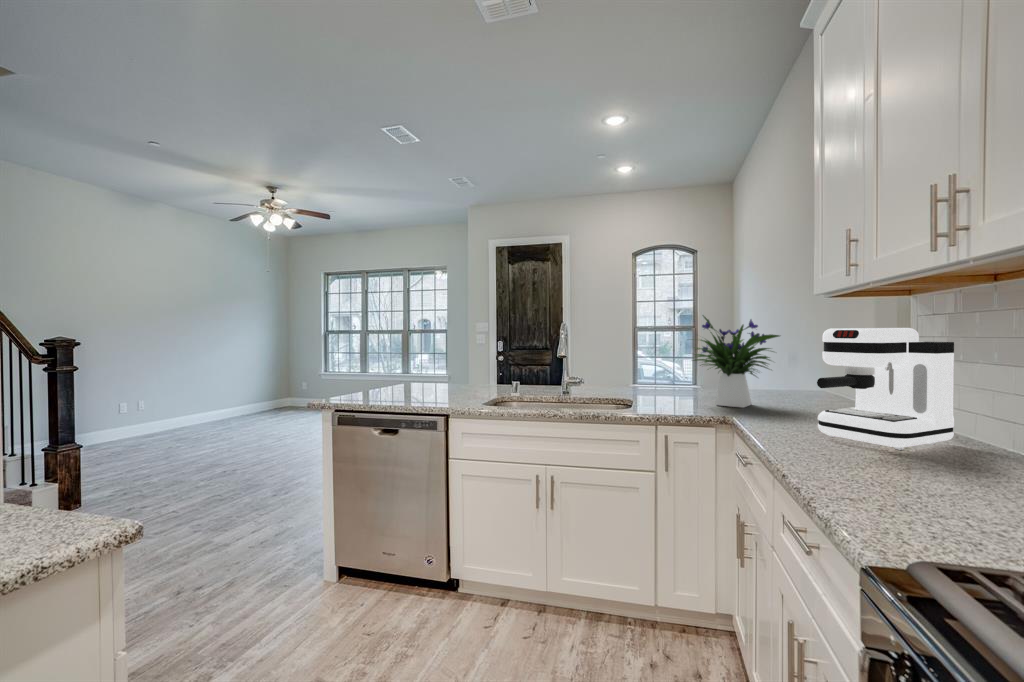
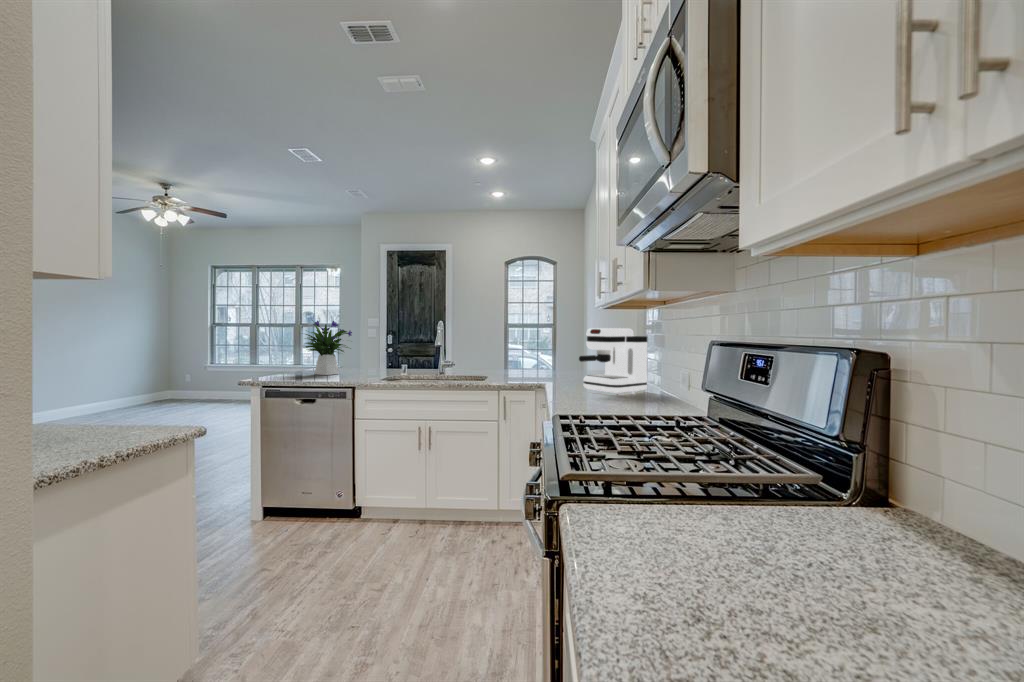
flower arrangement: present [693,316,779,407] -> present [305,321,352,375]

